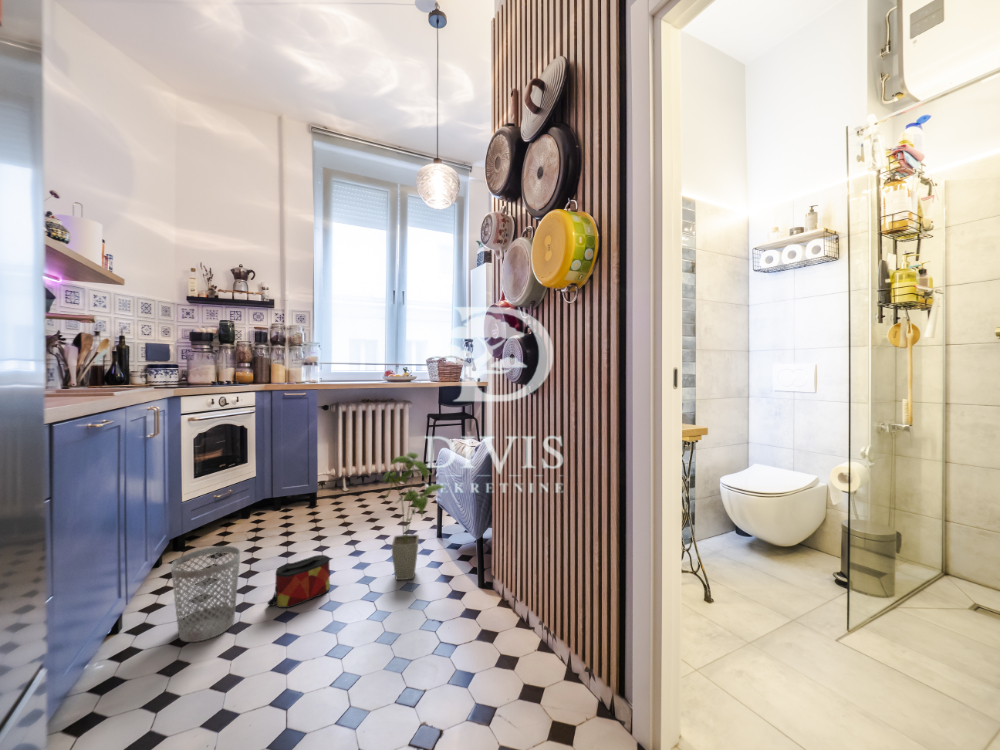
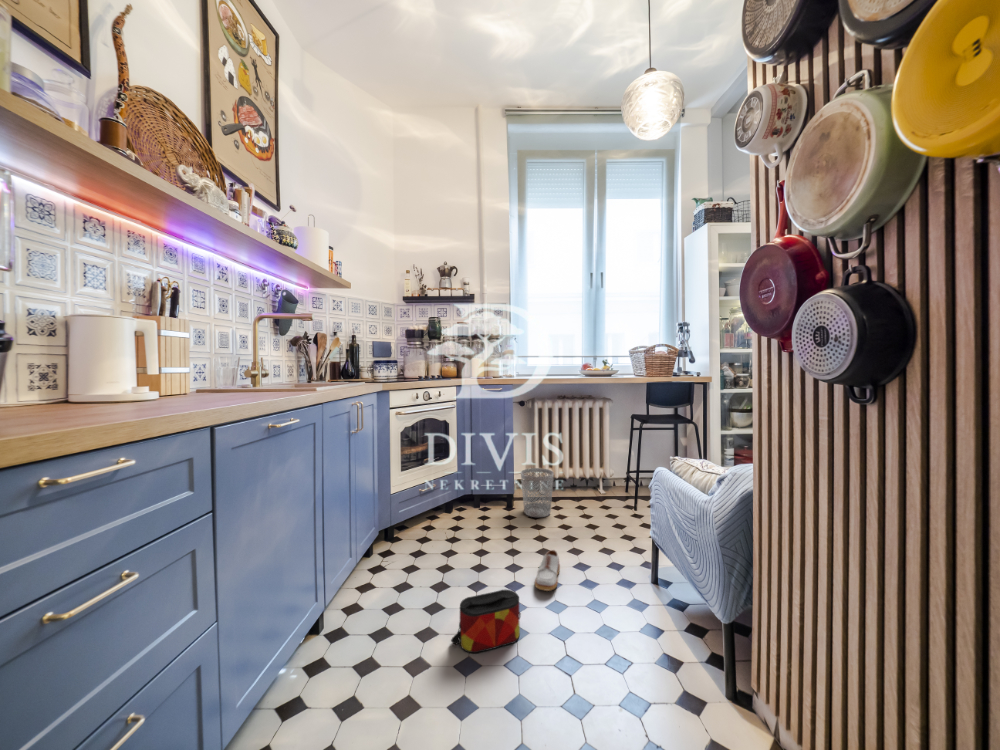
house plant: present [384,453,444,580] -> none [582,478,675,651]
shoe: none [341,527,363,557] -> present [535,550,560,591]
wastebasket: present [171,546,240,642] -> present [521,468,554,517]

